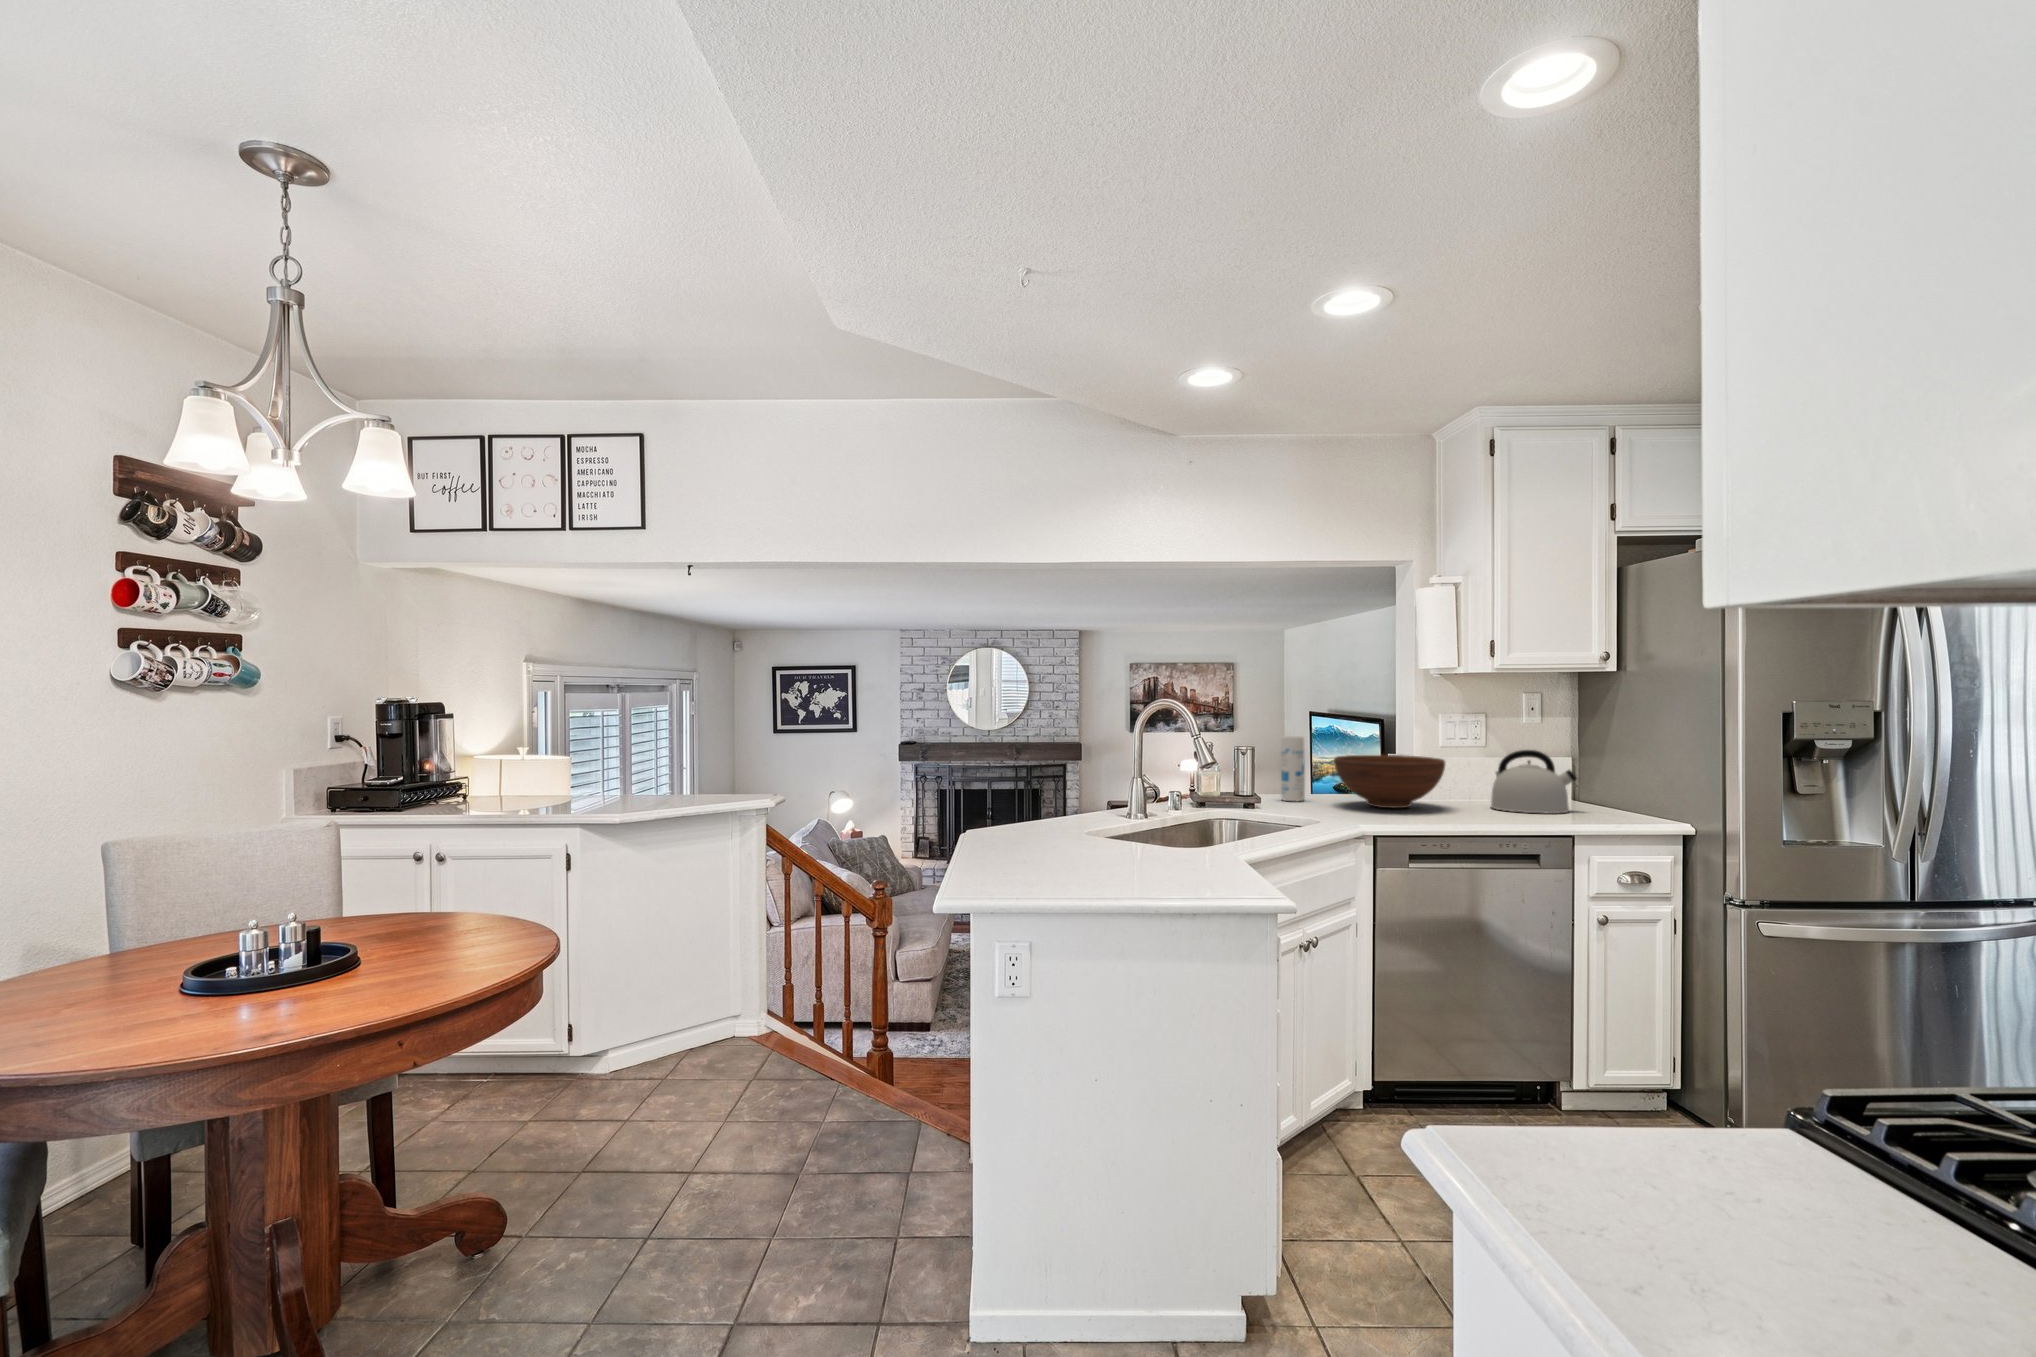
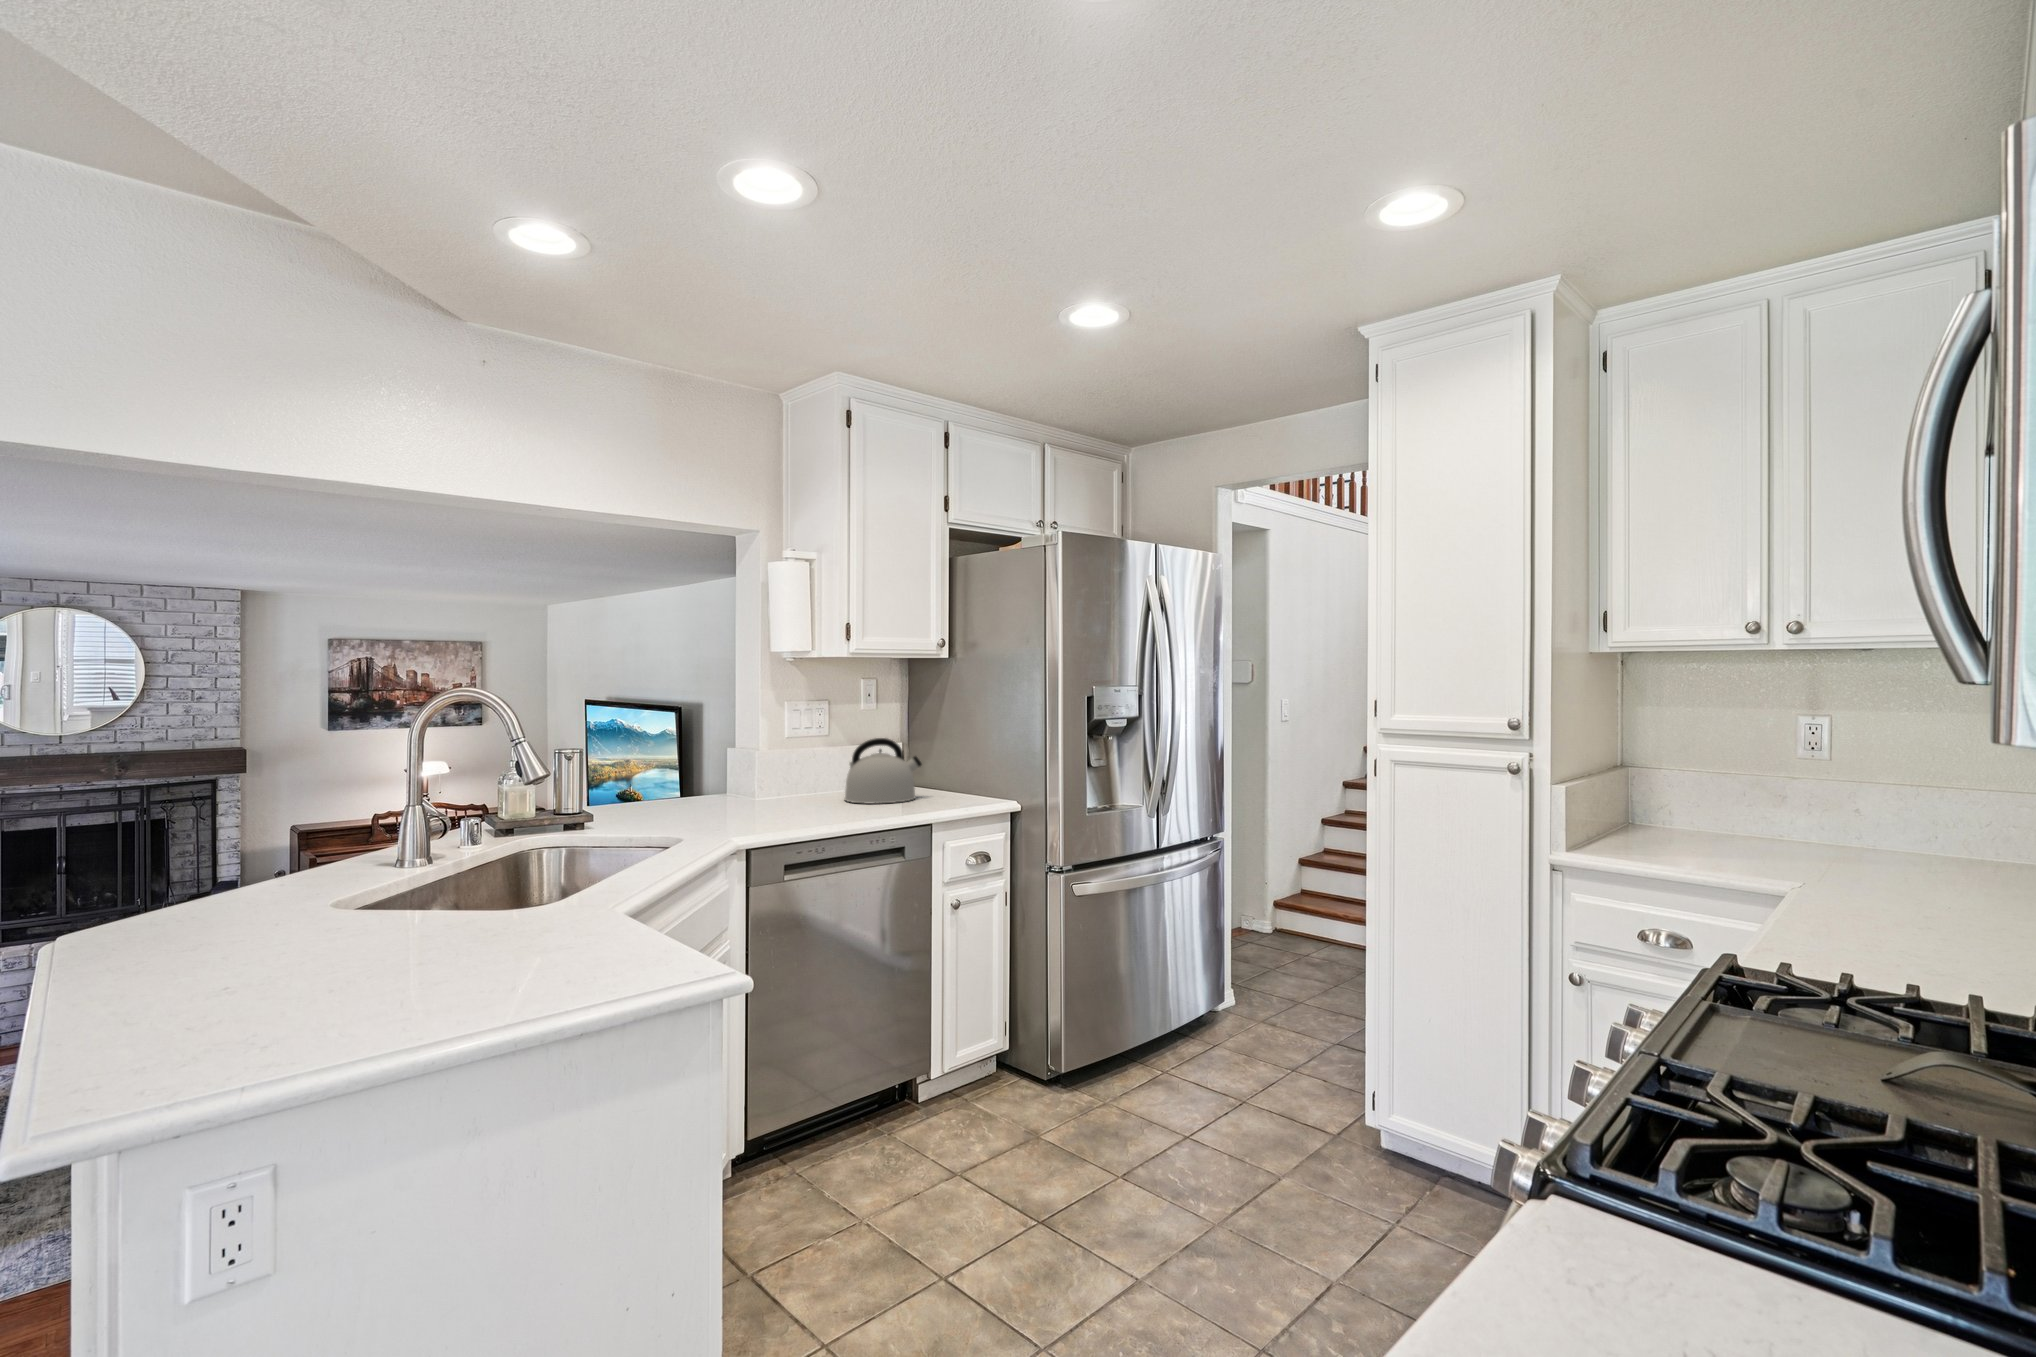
canister: present [1281,736,1305,801] -> none [611,735,641,817]
fruit bowl: present [1334,755,1445,808] -> none [682,751,805,814]

